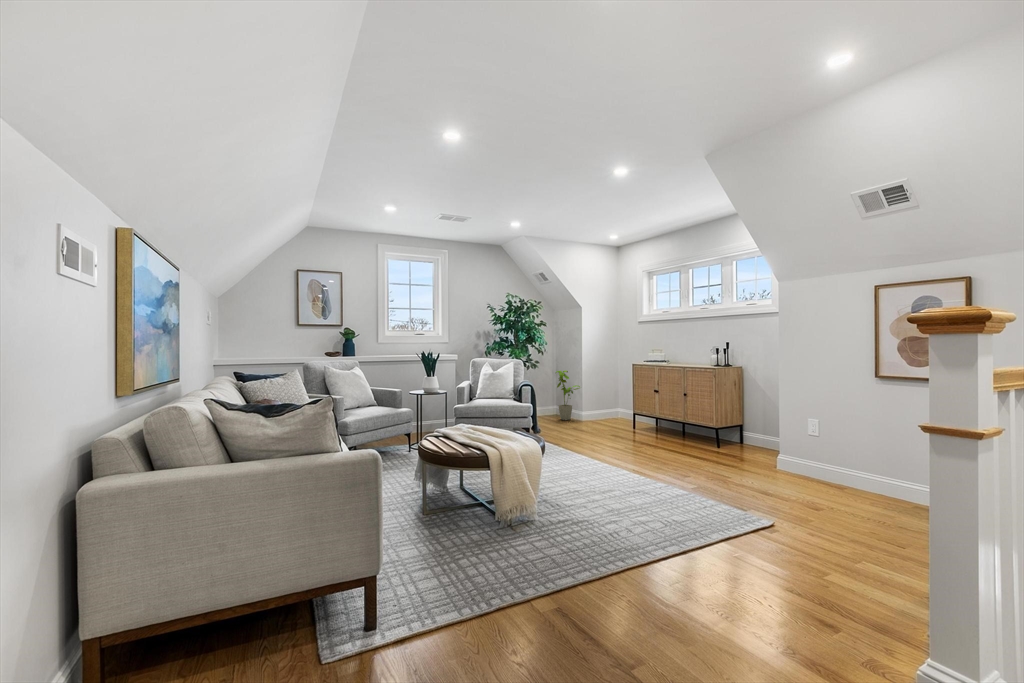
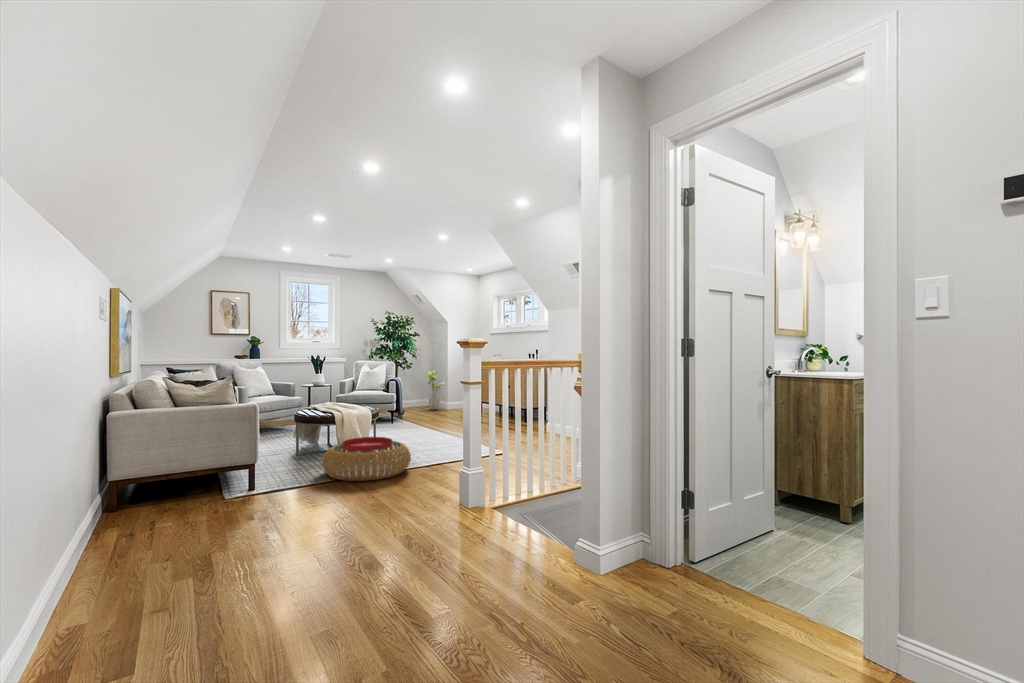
pouf: none [487,501,649,609] -> present [322,437,411,481]

